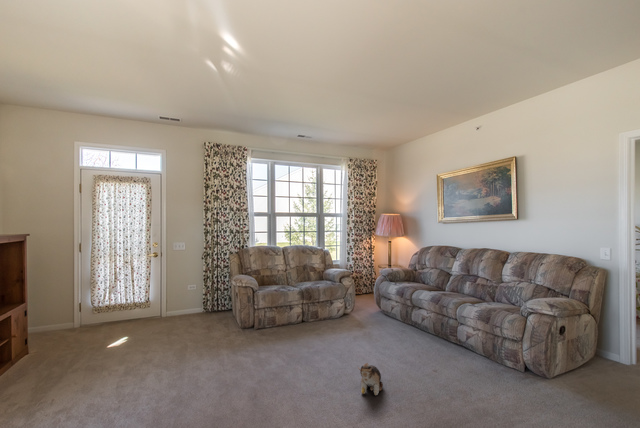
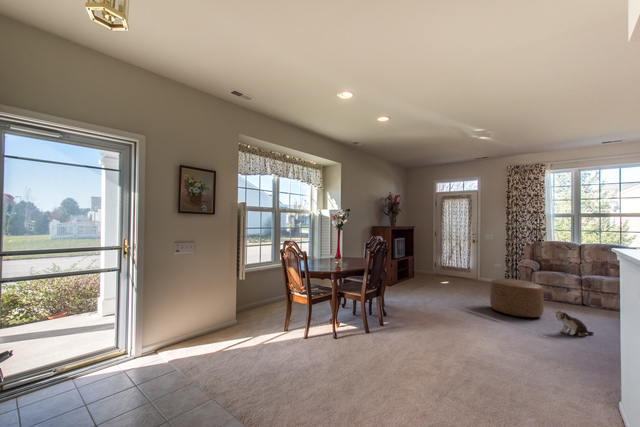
ottoman: none [244,319,316,393] -> present [490,279,544,317]

